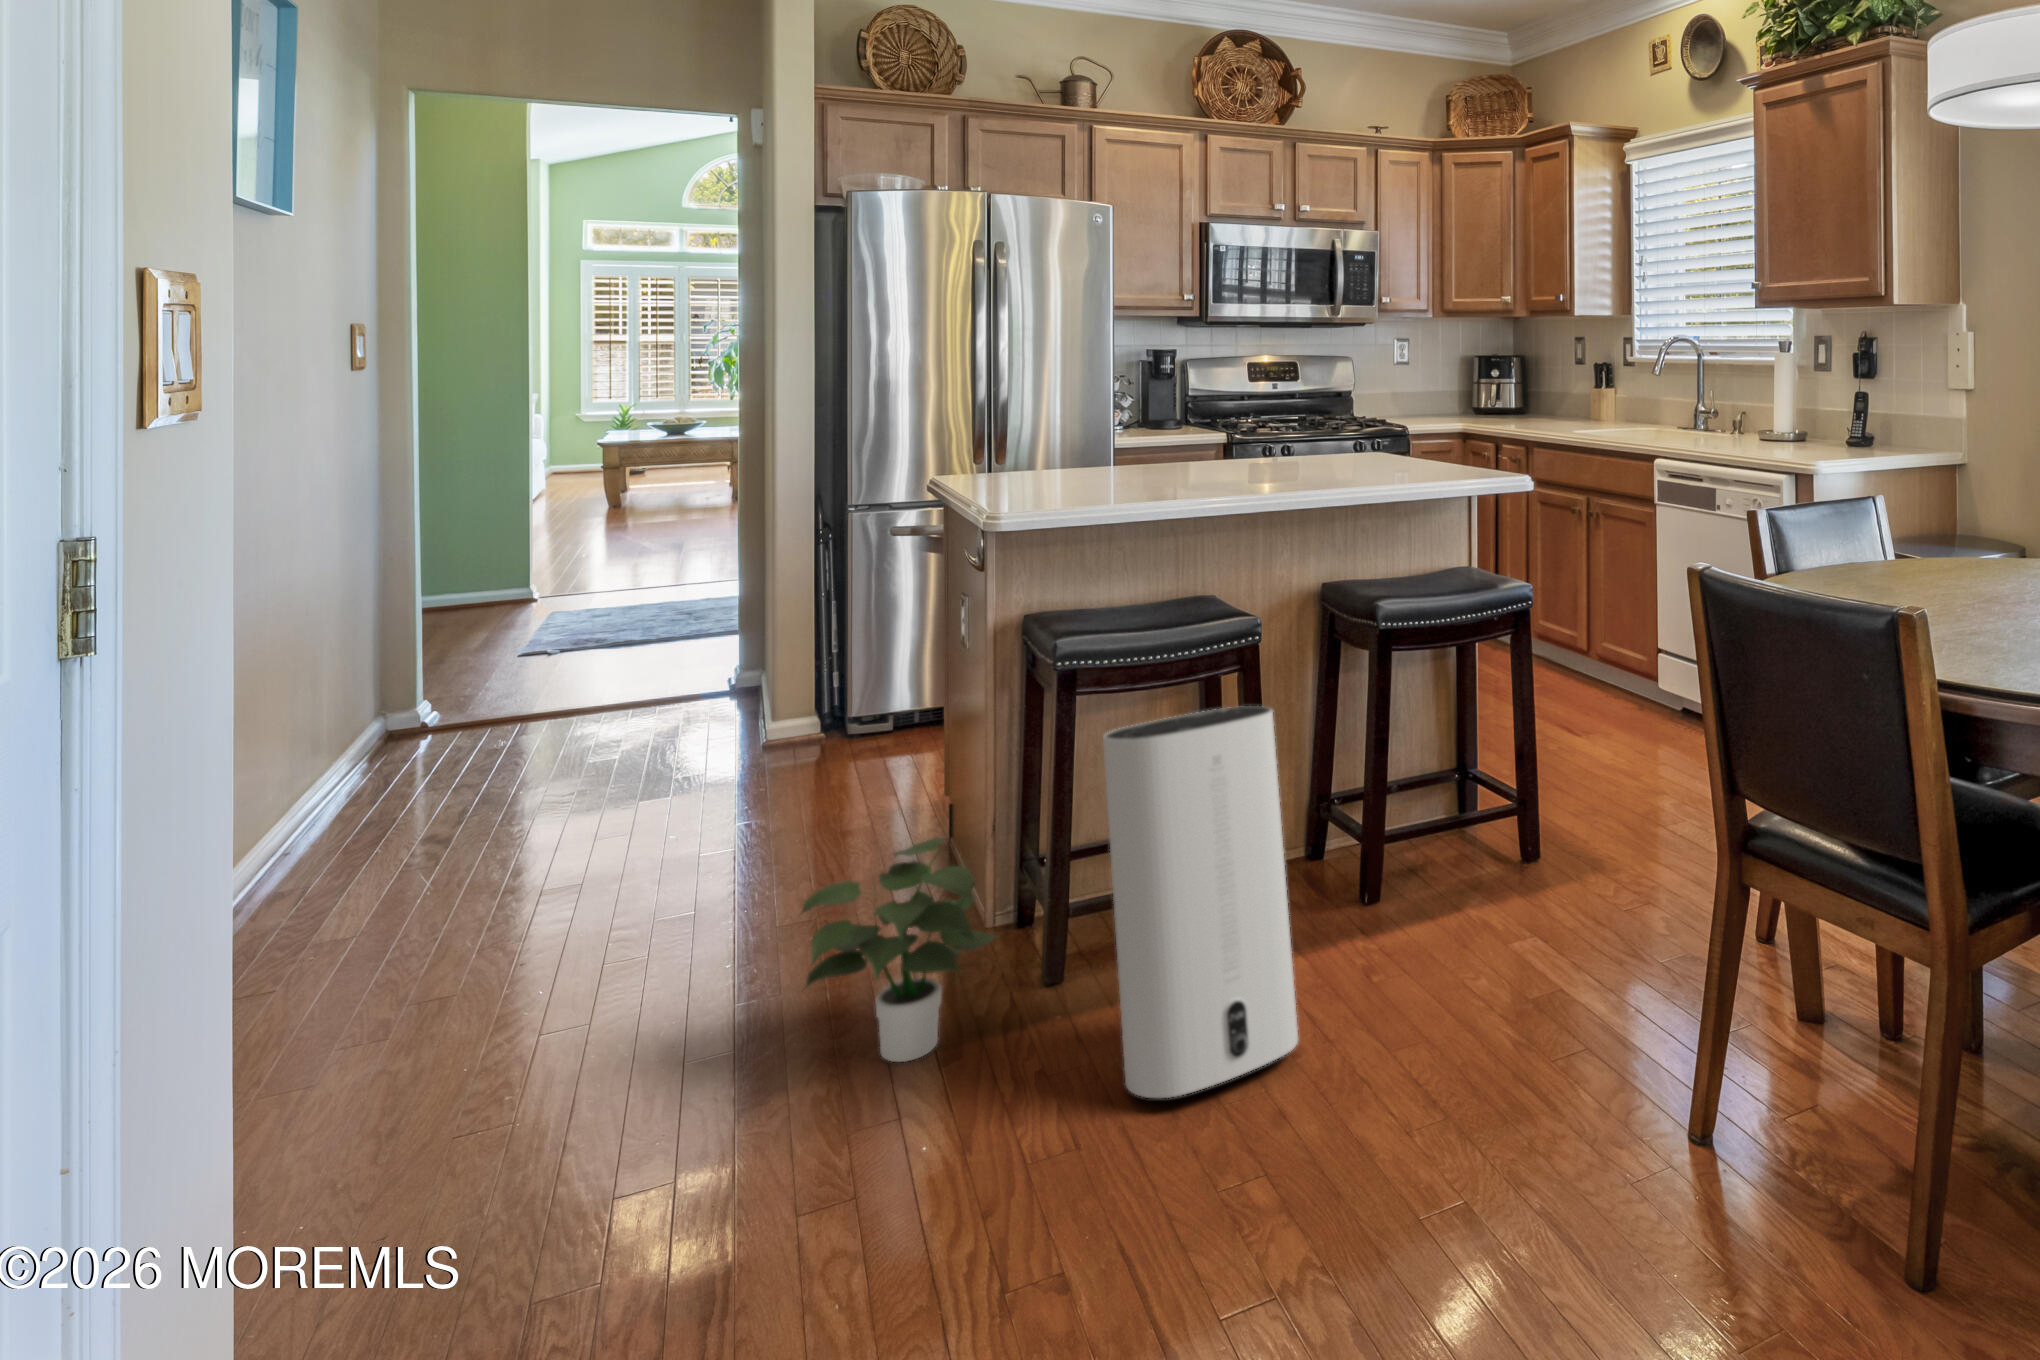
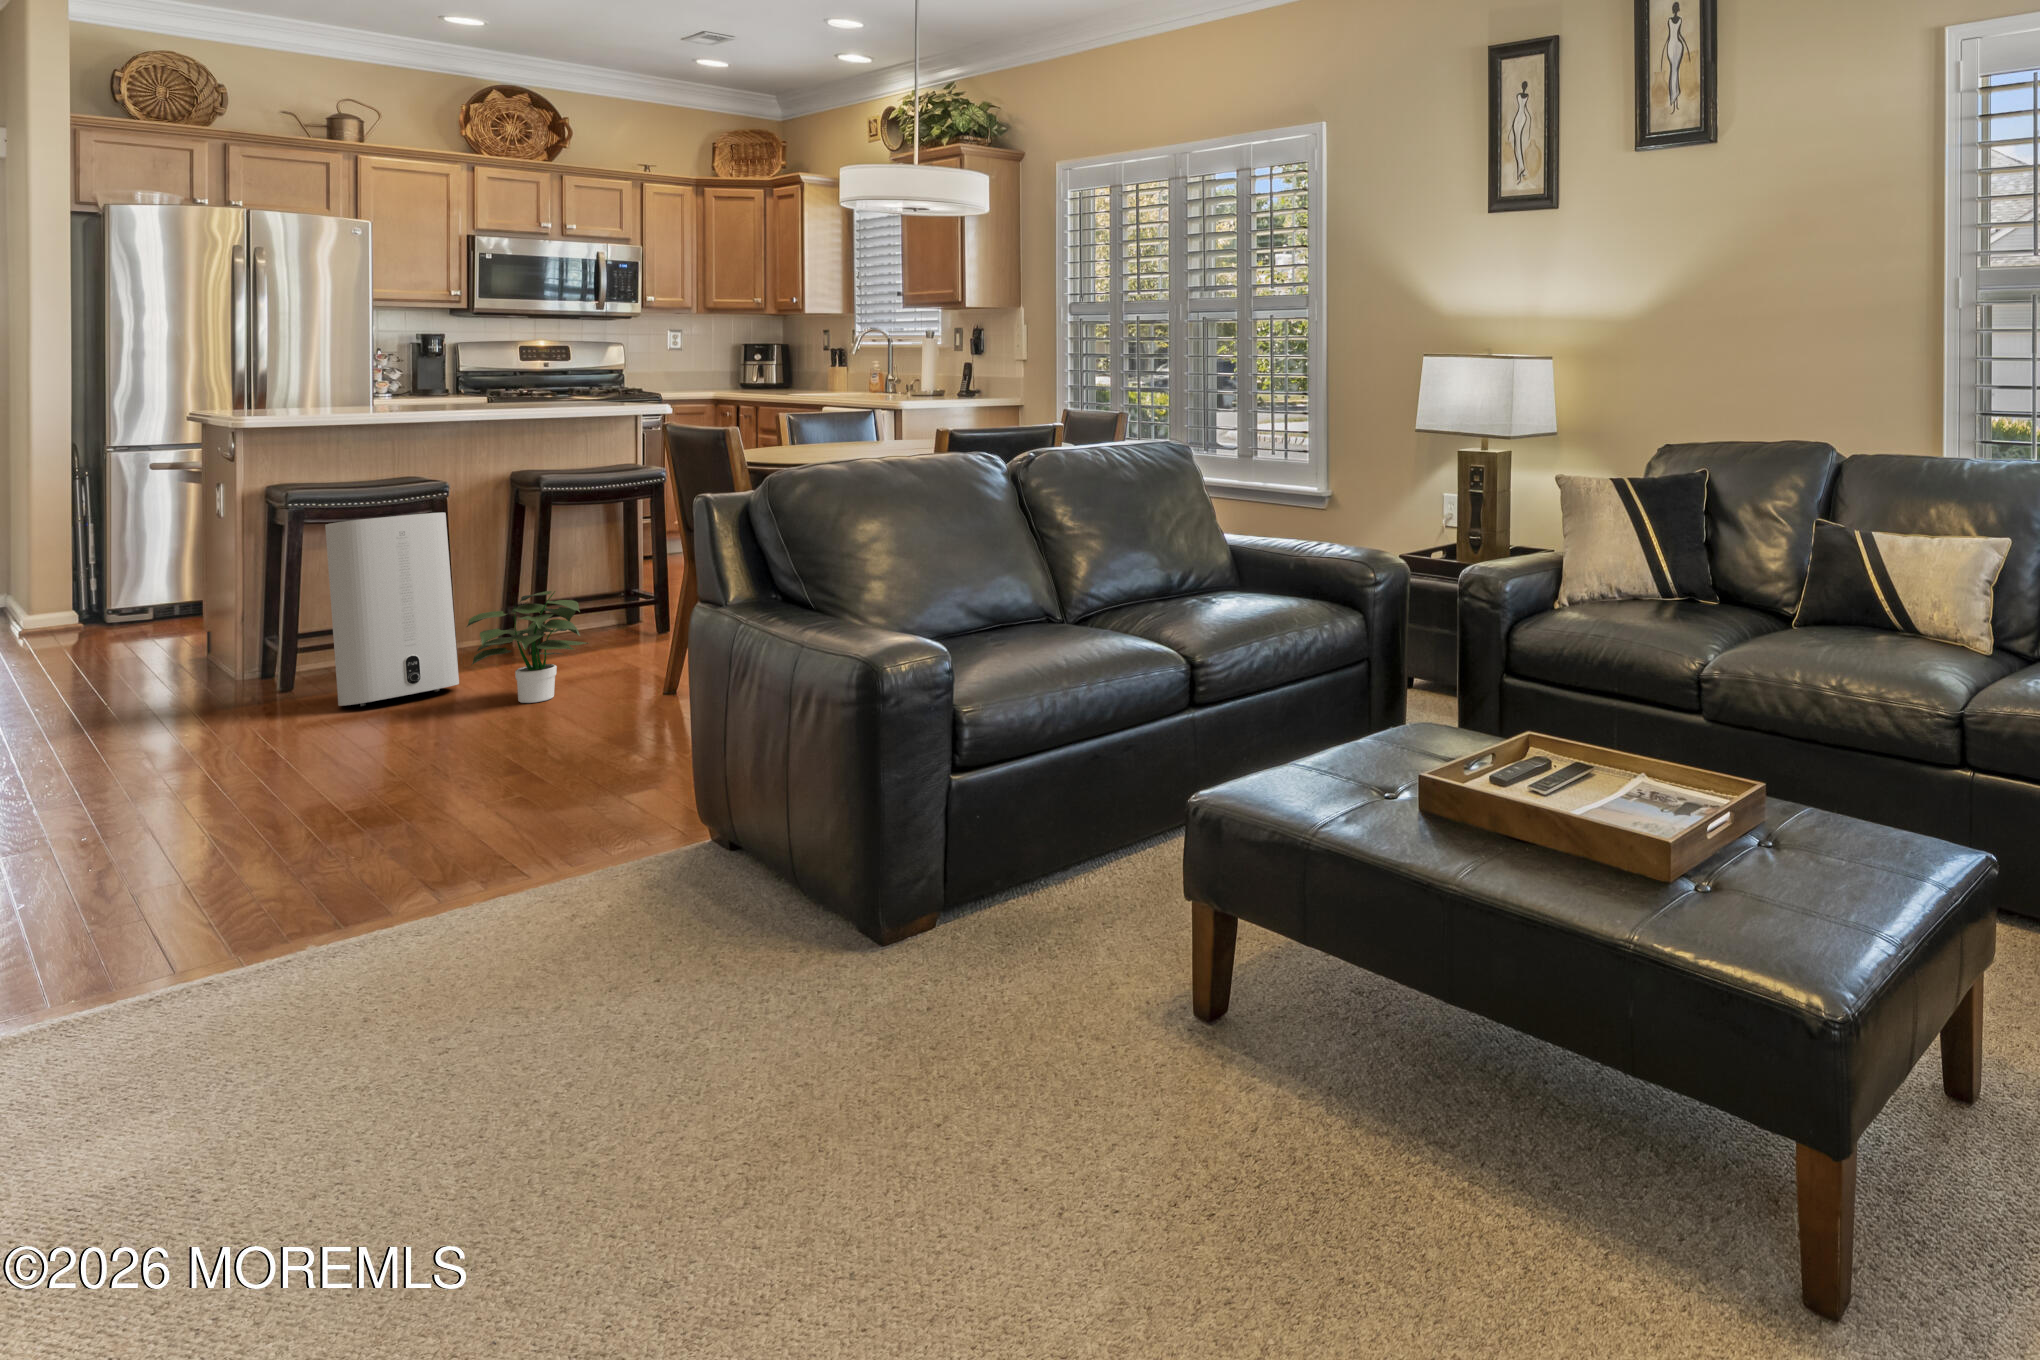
potted plant: present [802,839,998,1062] -> present [467,591,588,703]

